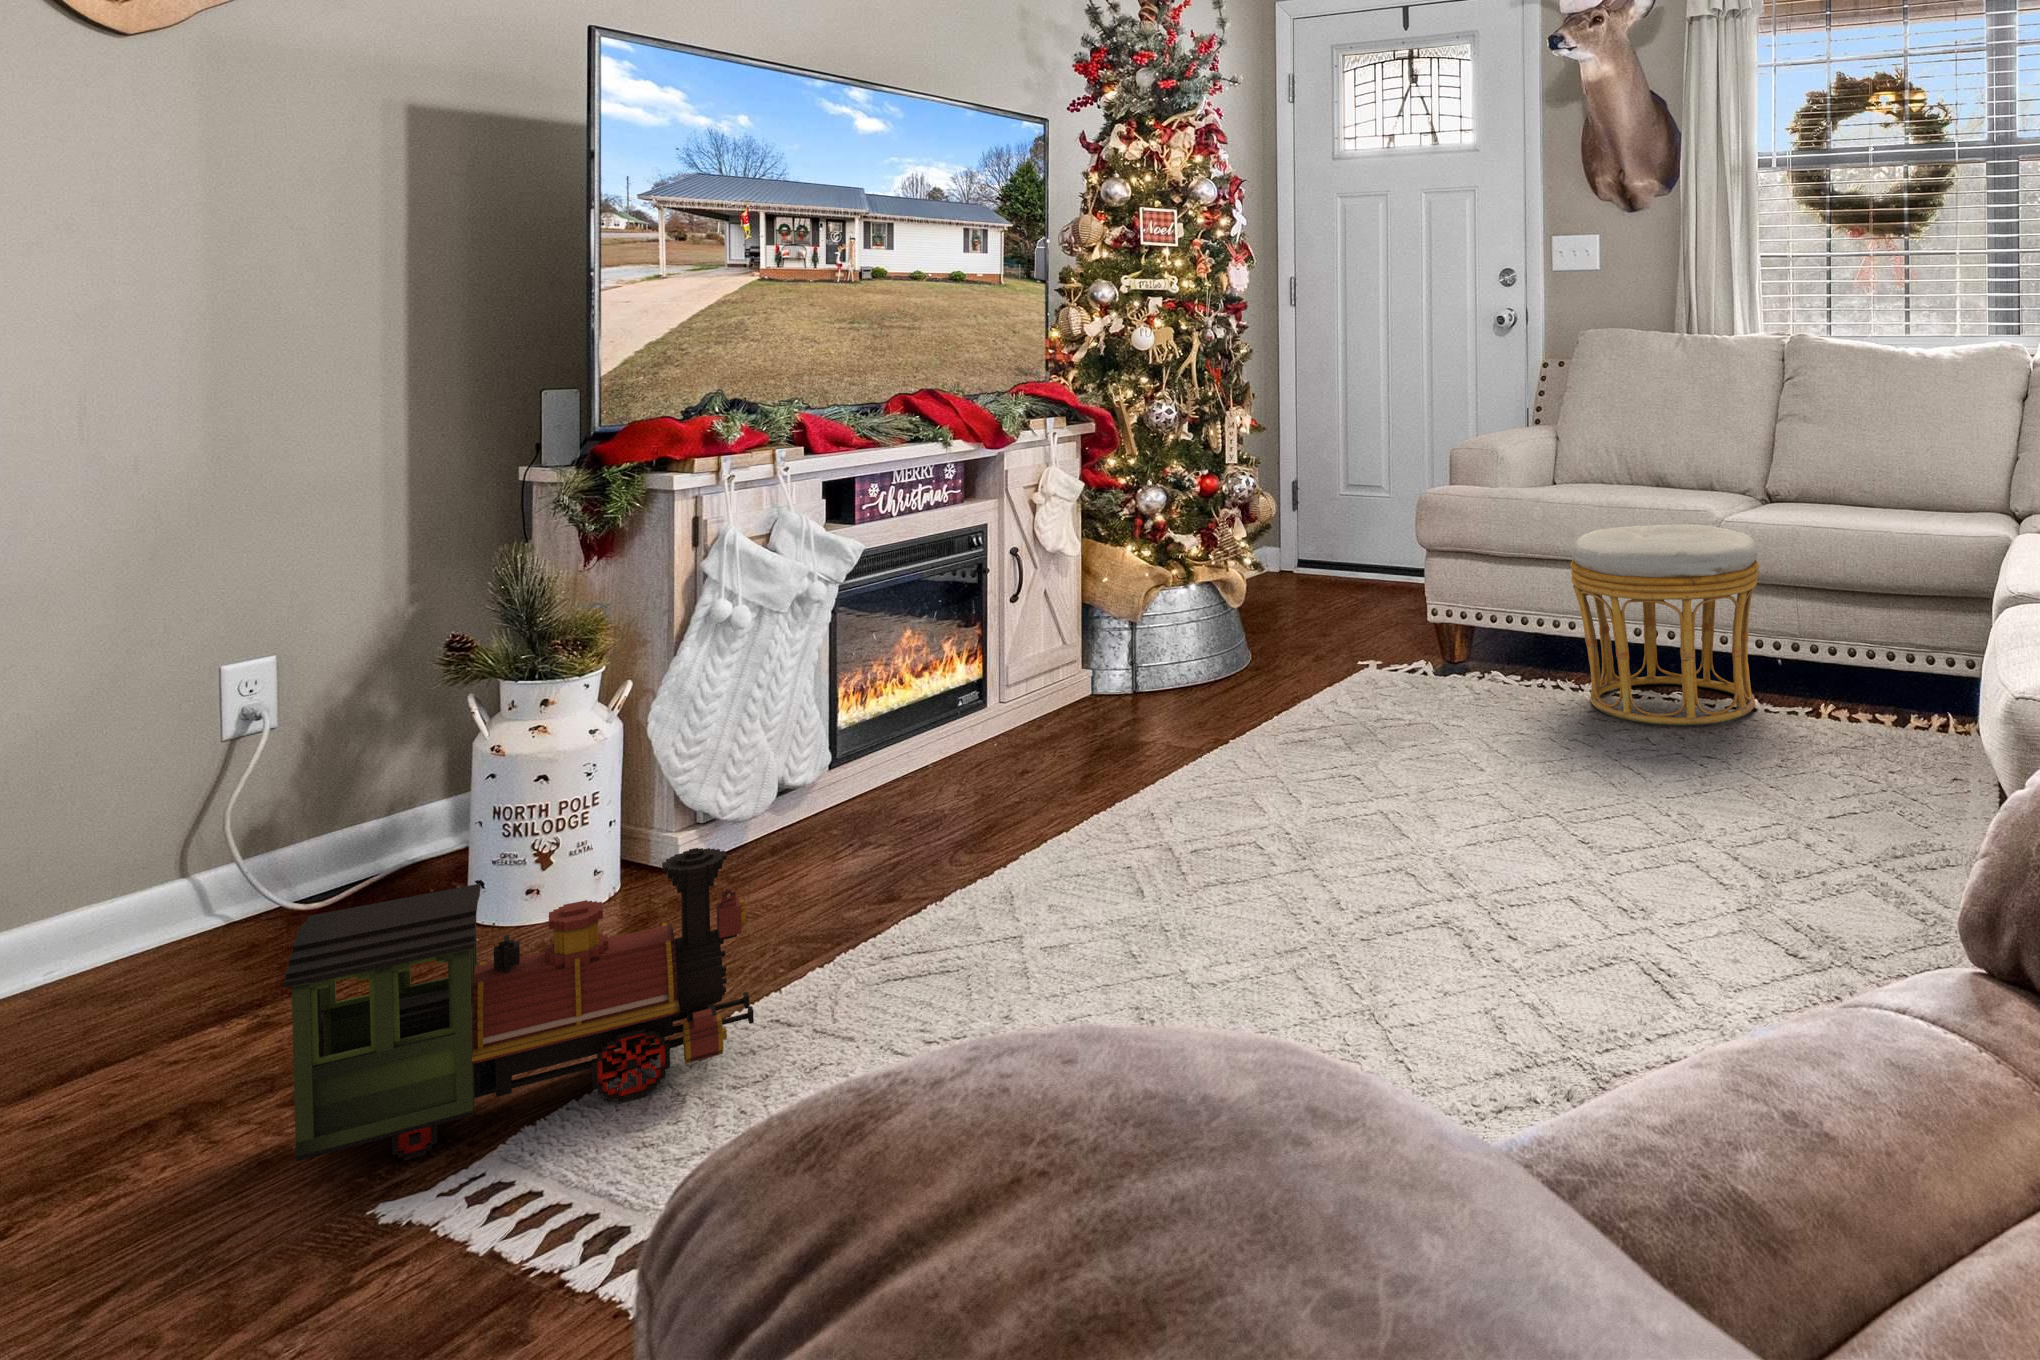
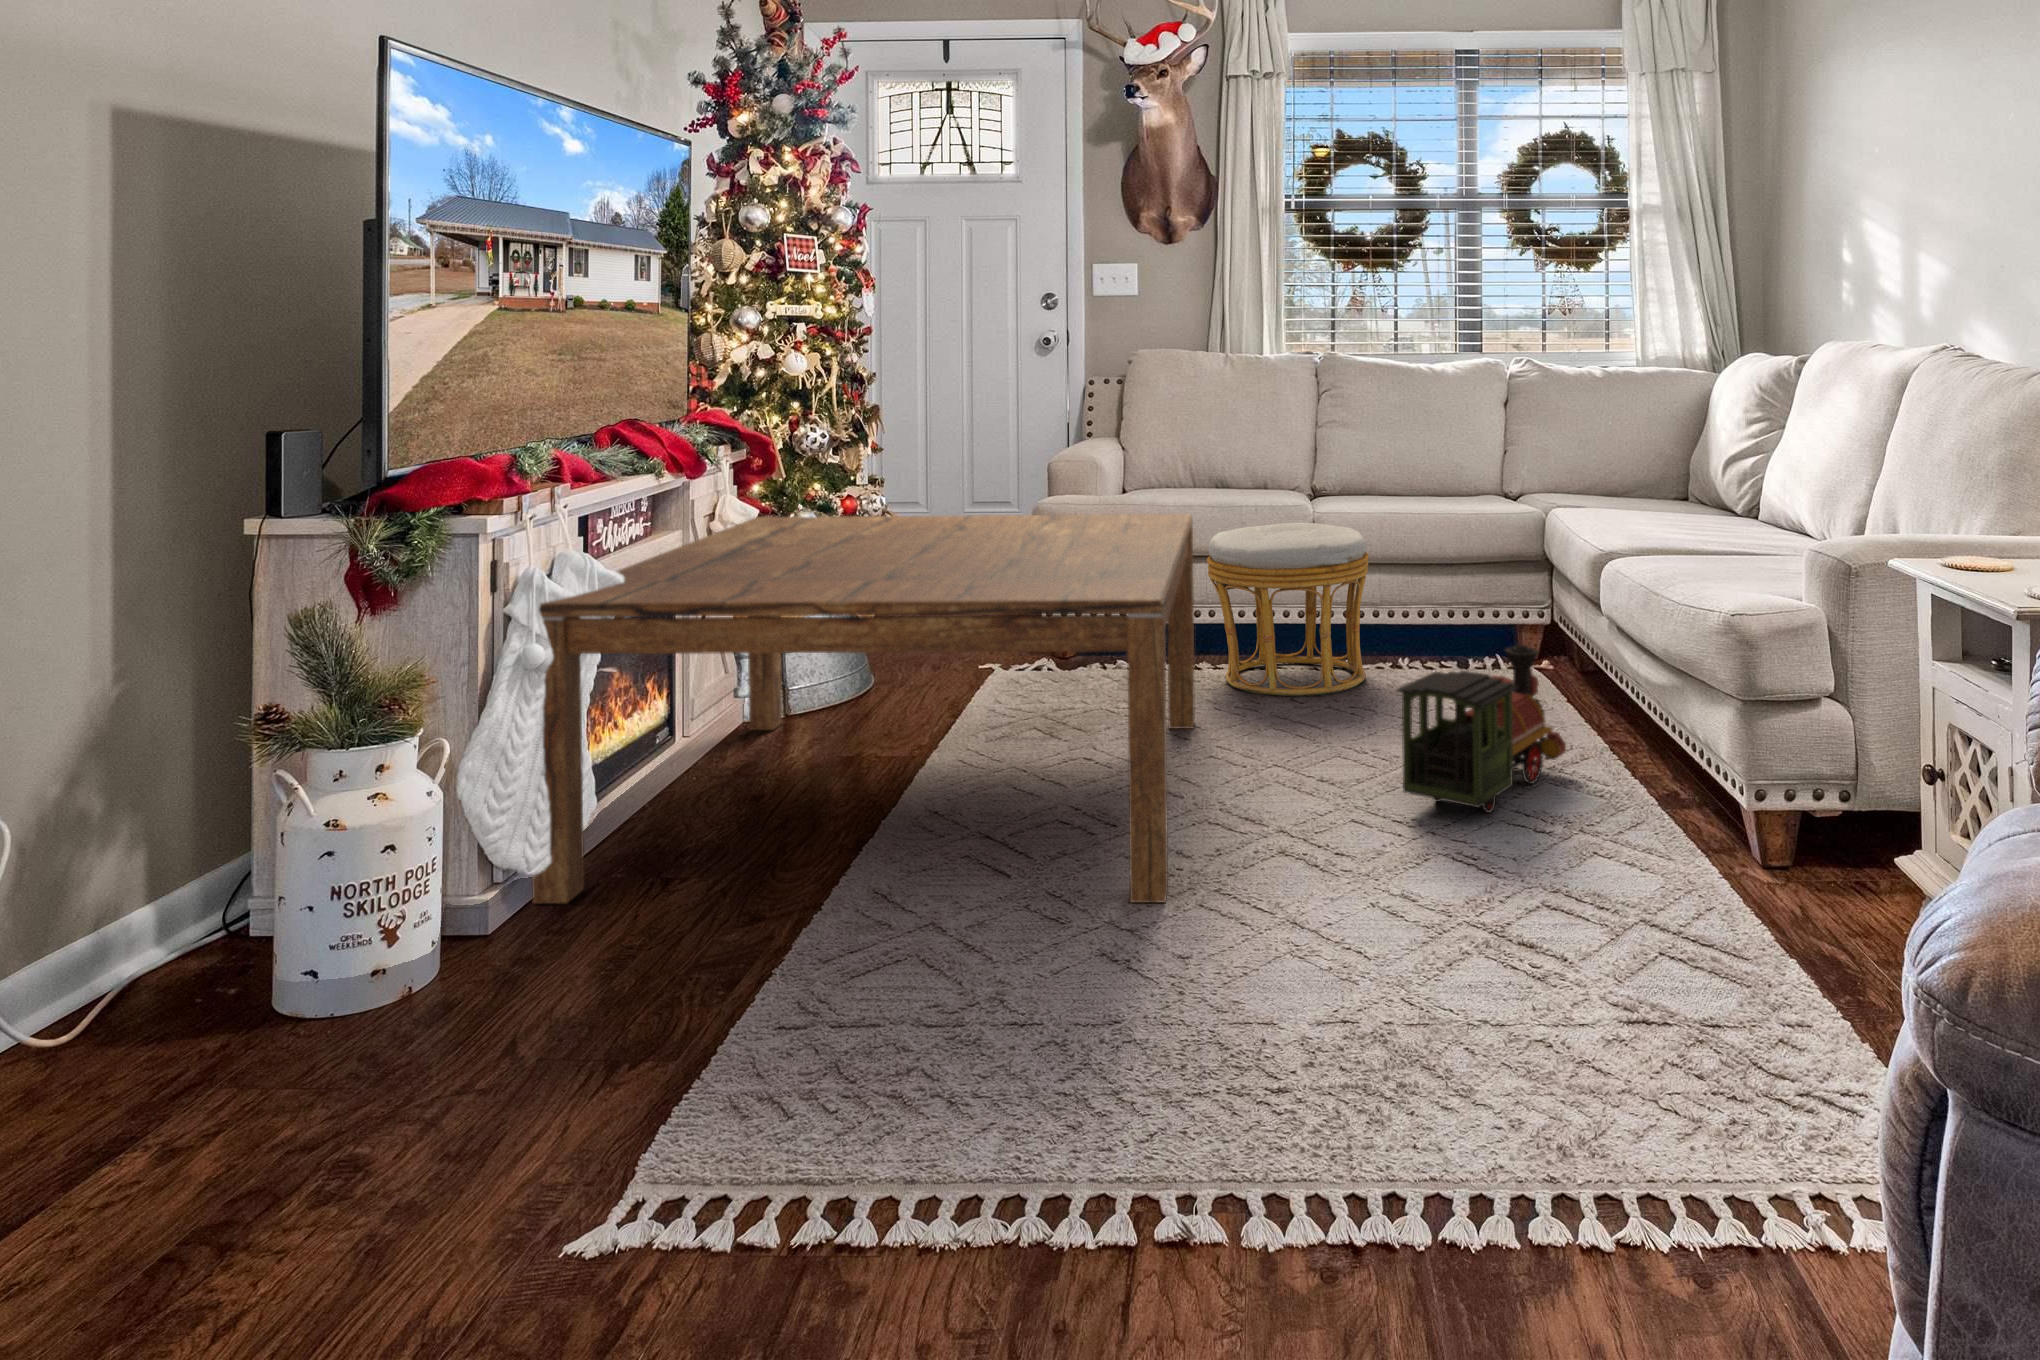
coffee table: none [736,488,1513,948] -> present [532,514,1195,903]
toy train: present [284,848,754,1161] -> present [1397,645,1566,813]

